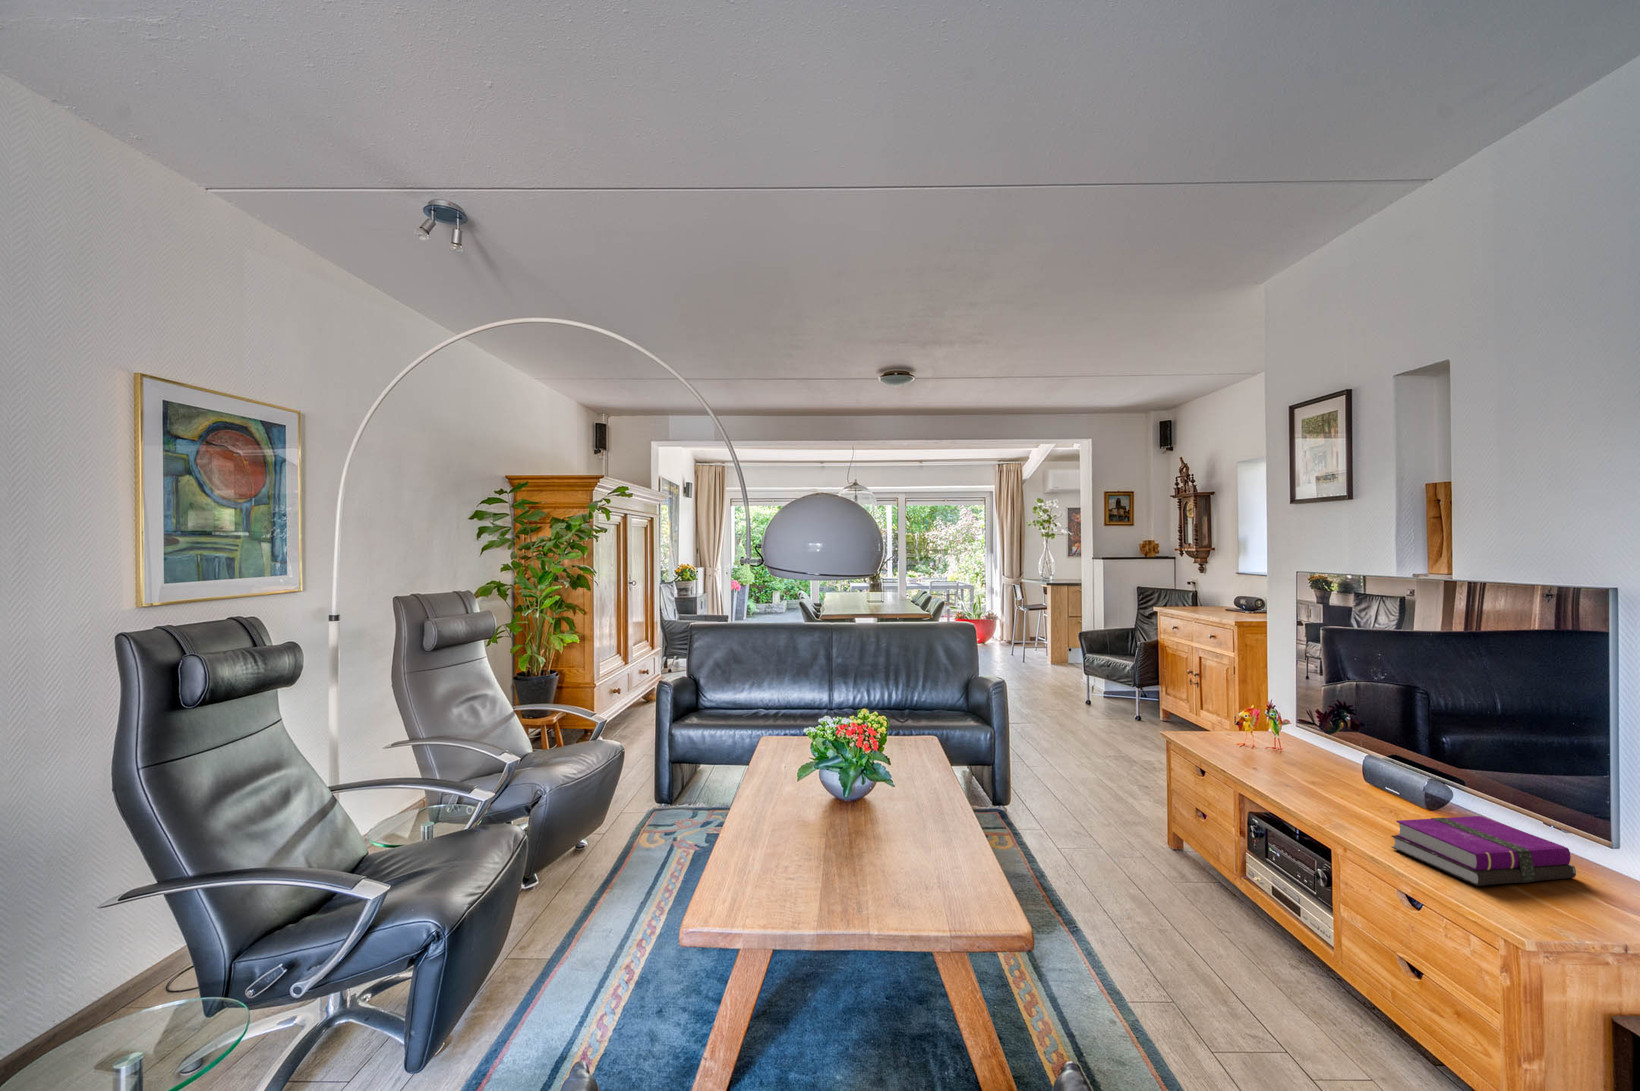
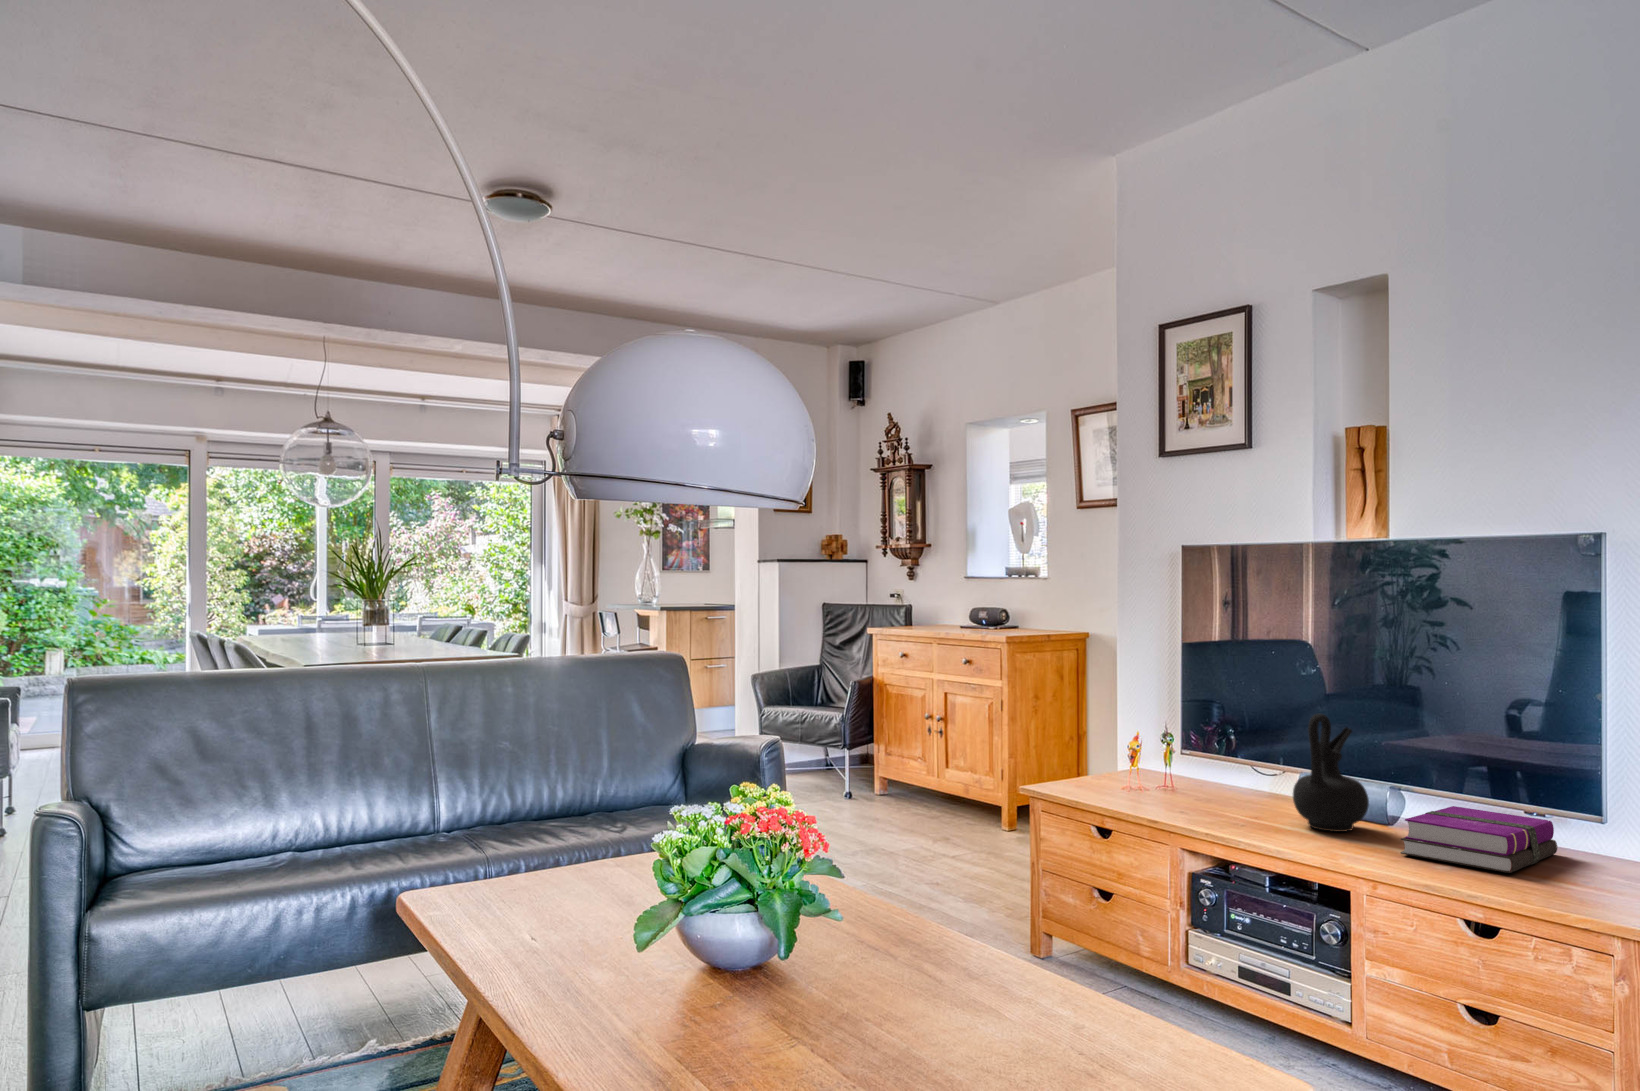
ceramic jug: none [1329,723,1398,819] -> present [1293,714,1369,832]

